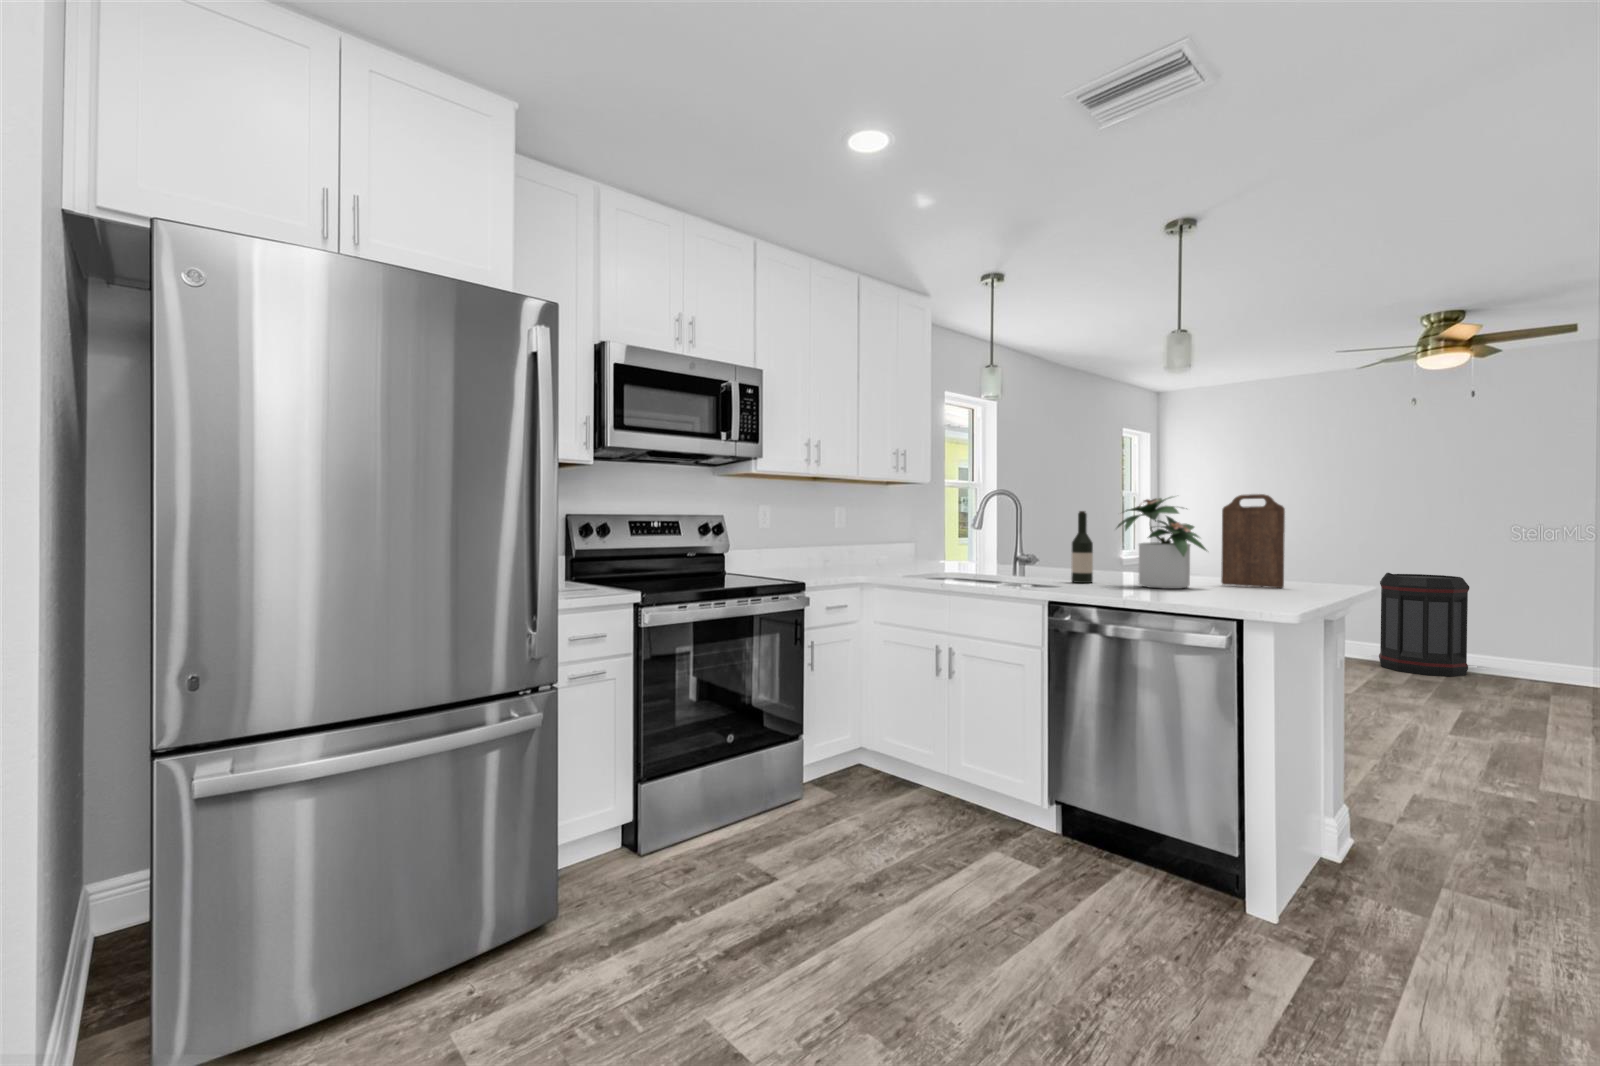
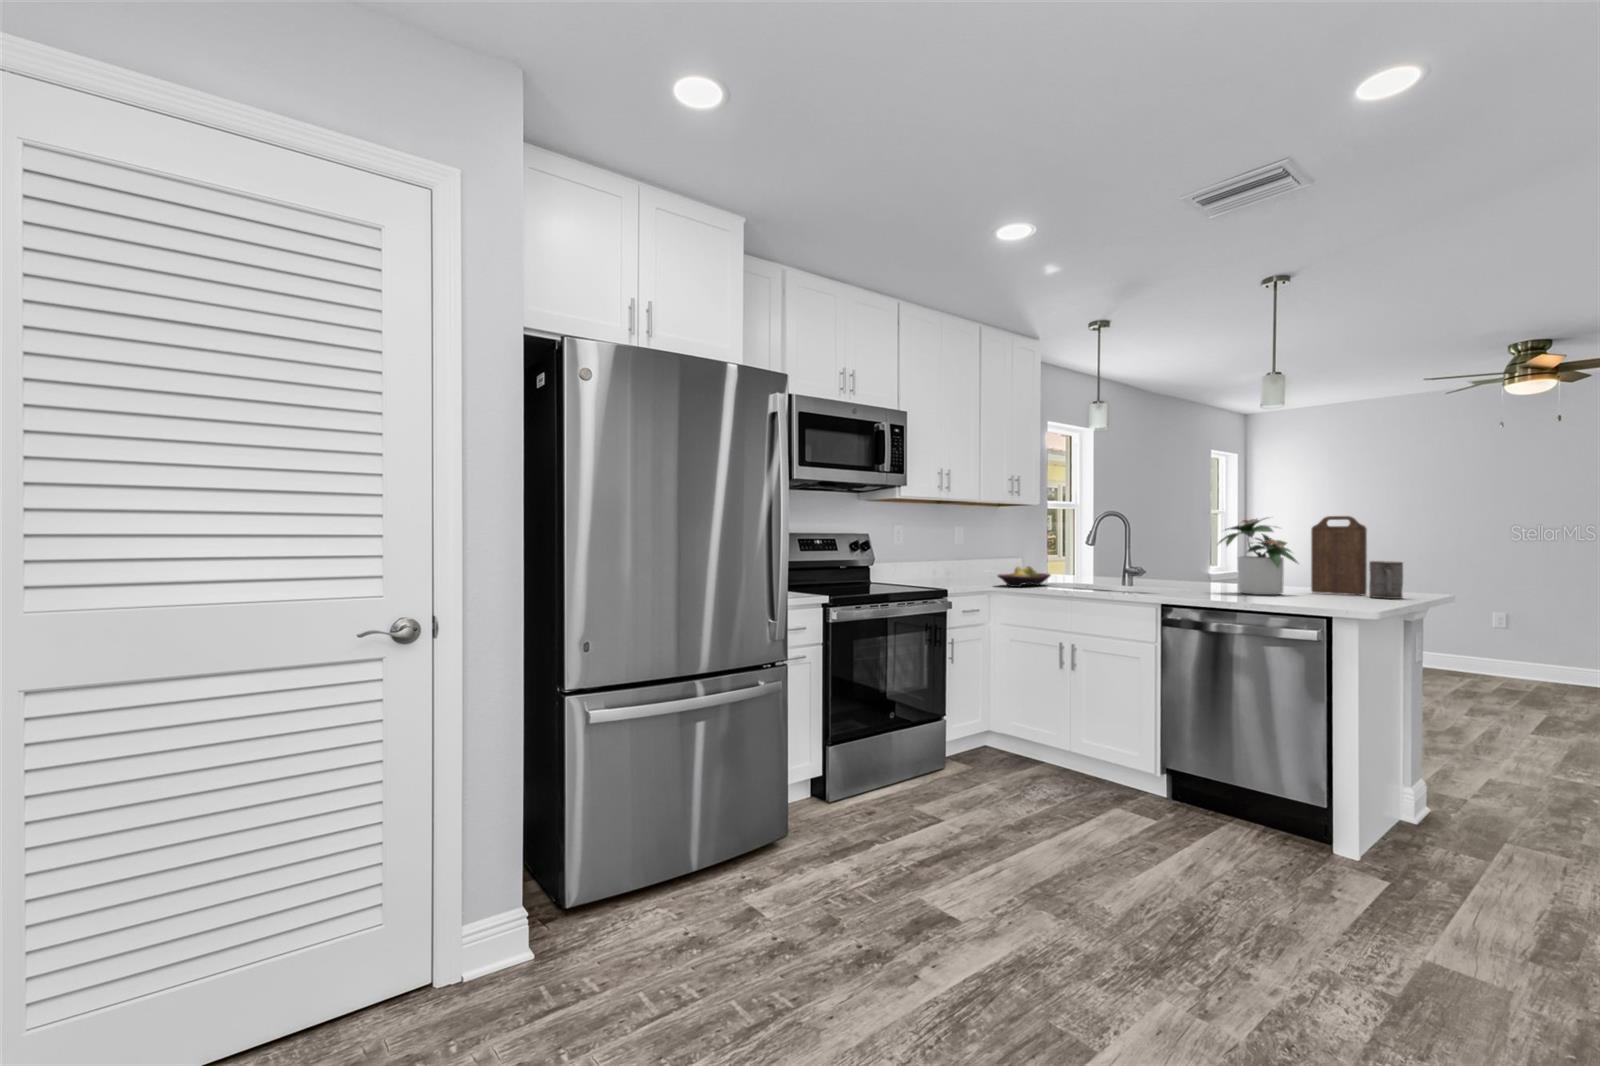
wine bottle: present [1071,511,1093,583] -> none [1177,529,1196,591]
mug: none [1288,548,1328,593] -> present [1369,561,1403,599]
fruit bowl: none [871,555,935,579] -> present [998,566,1051,587]
trash can: present [1379,573,1469,676] -> none [1476,588,1567,690]

